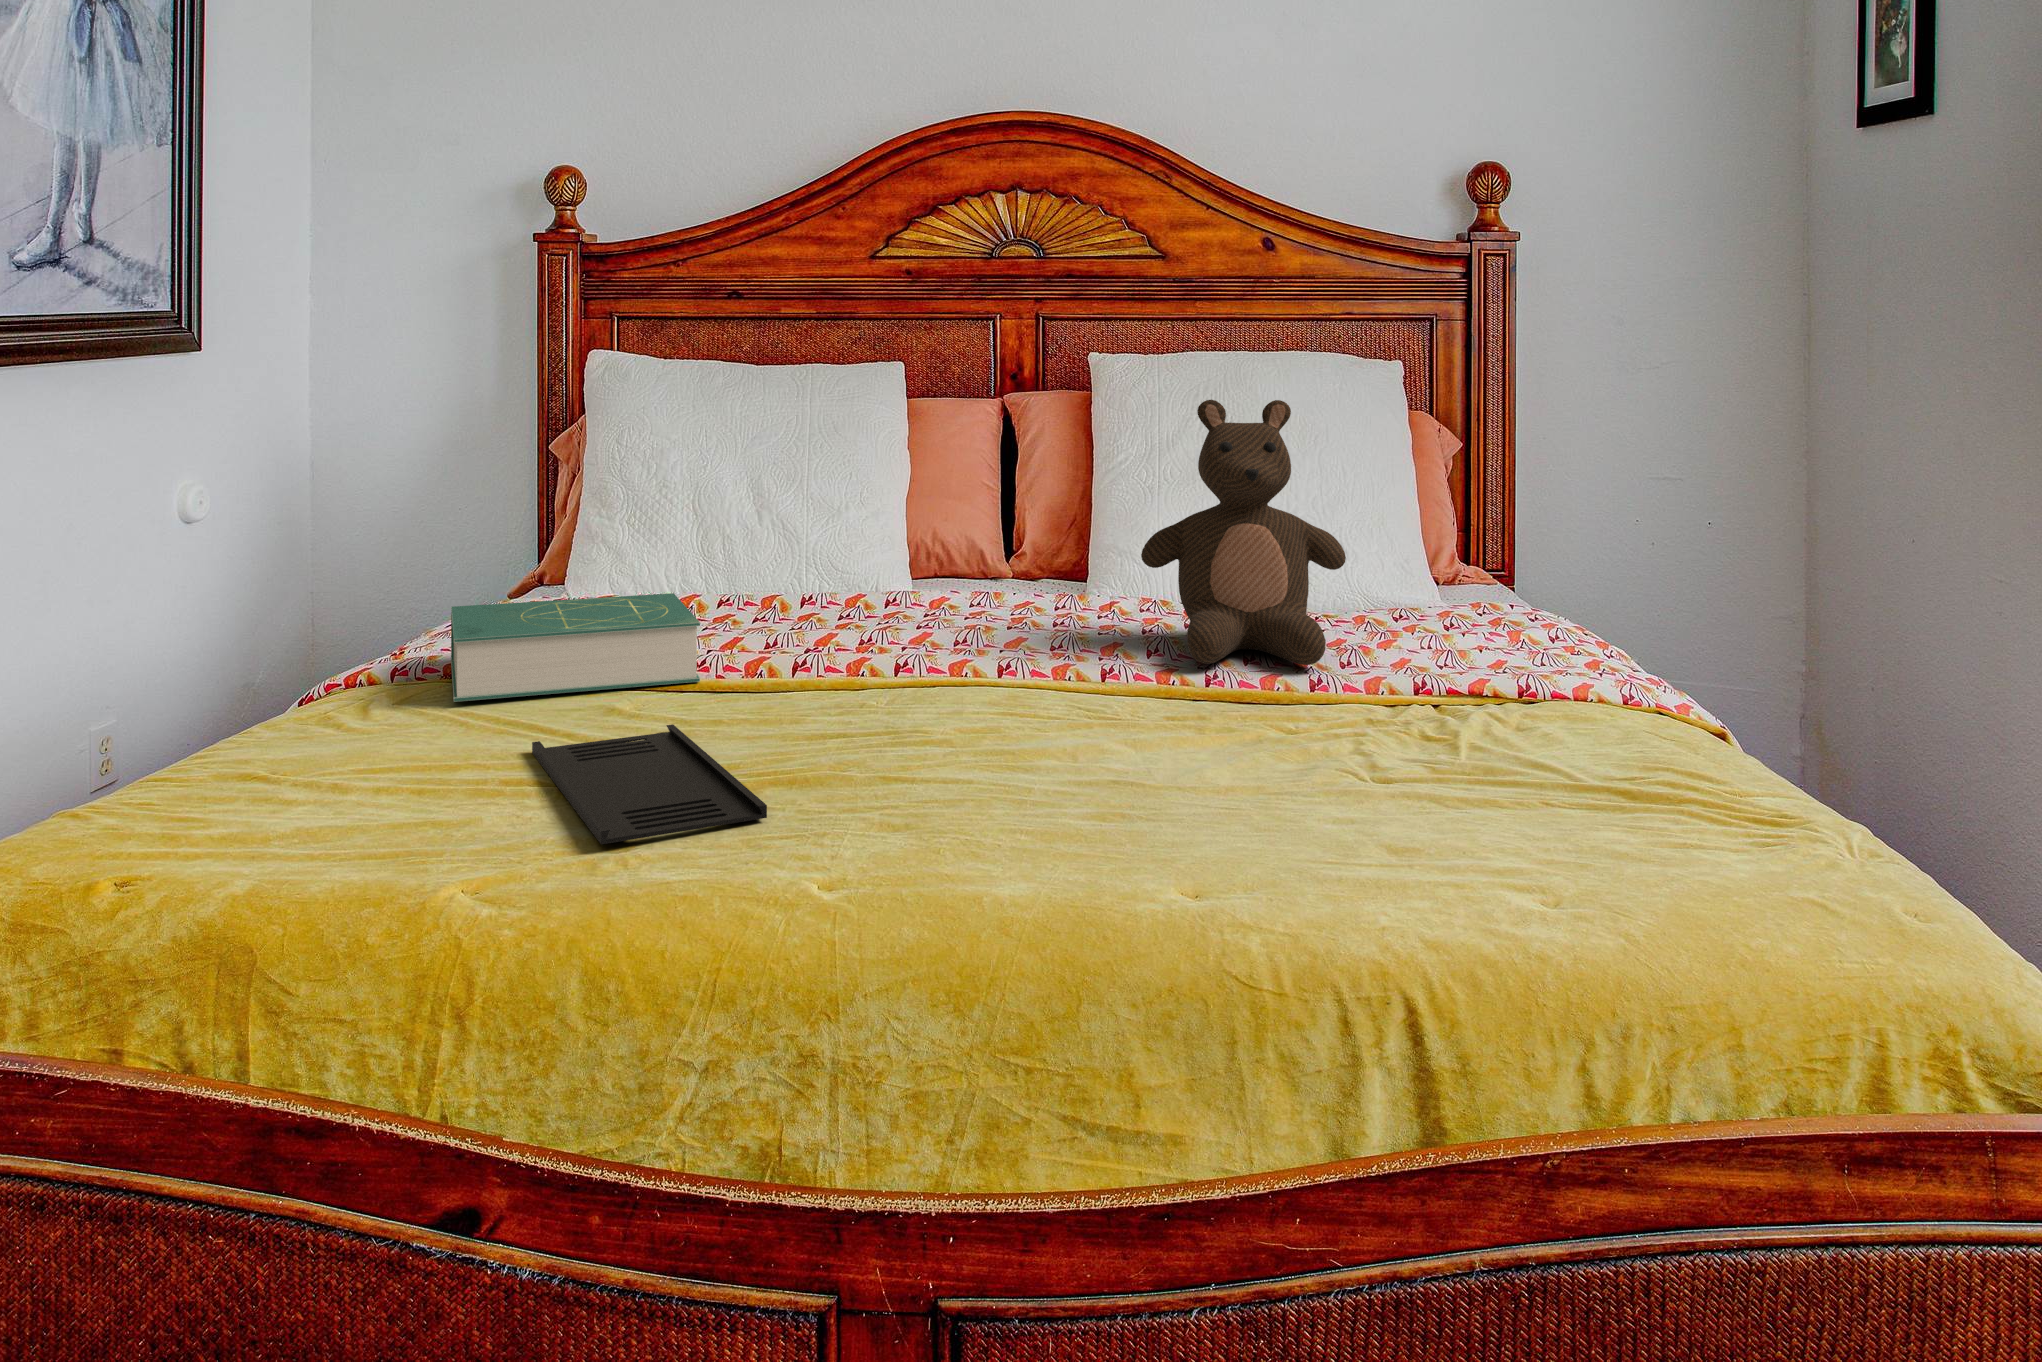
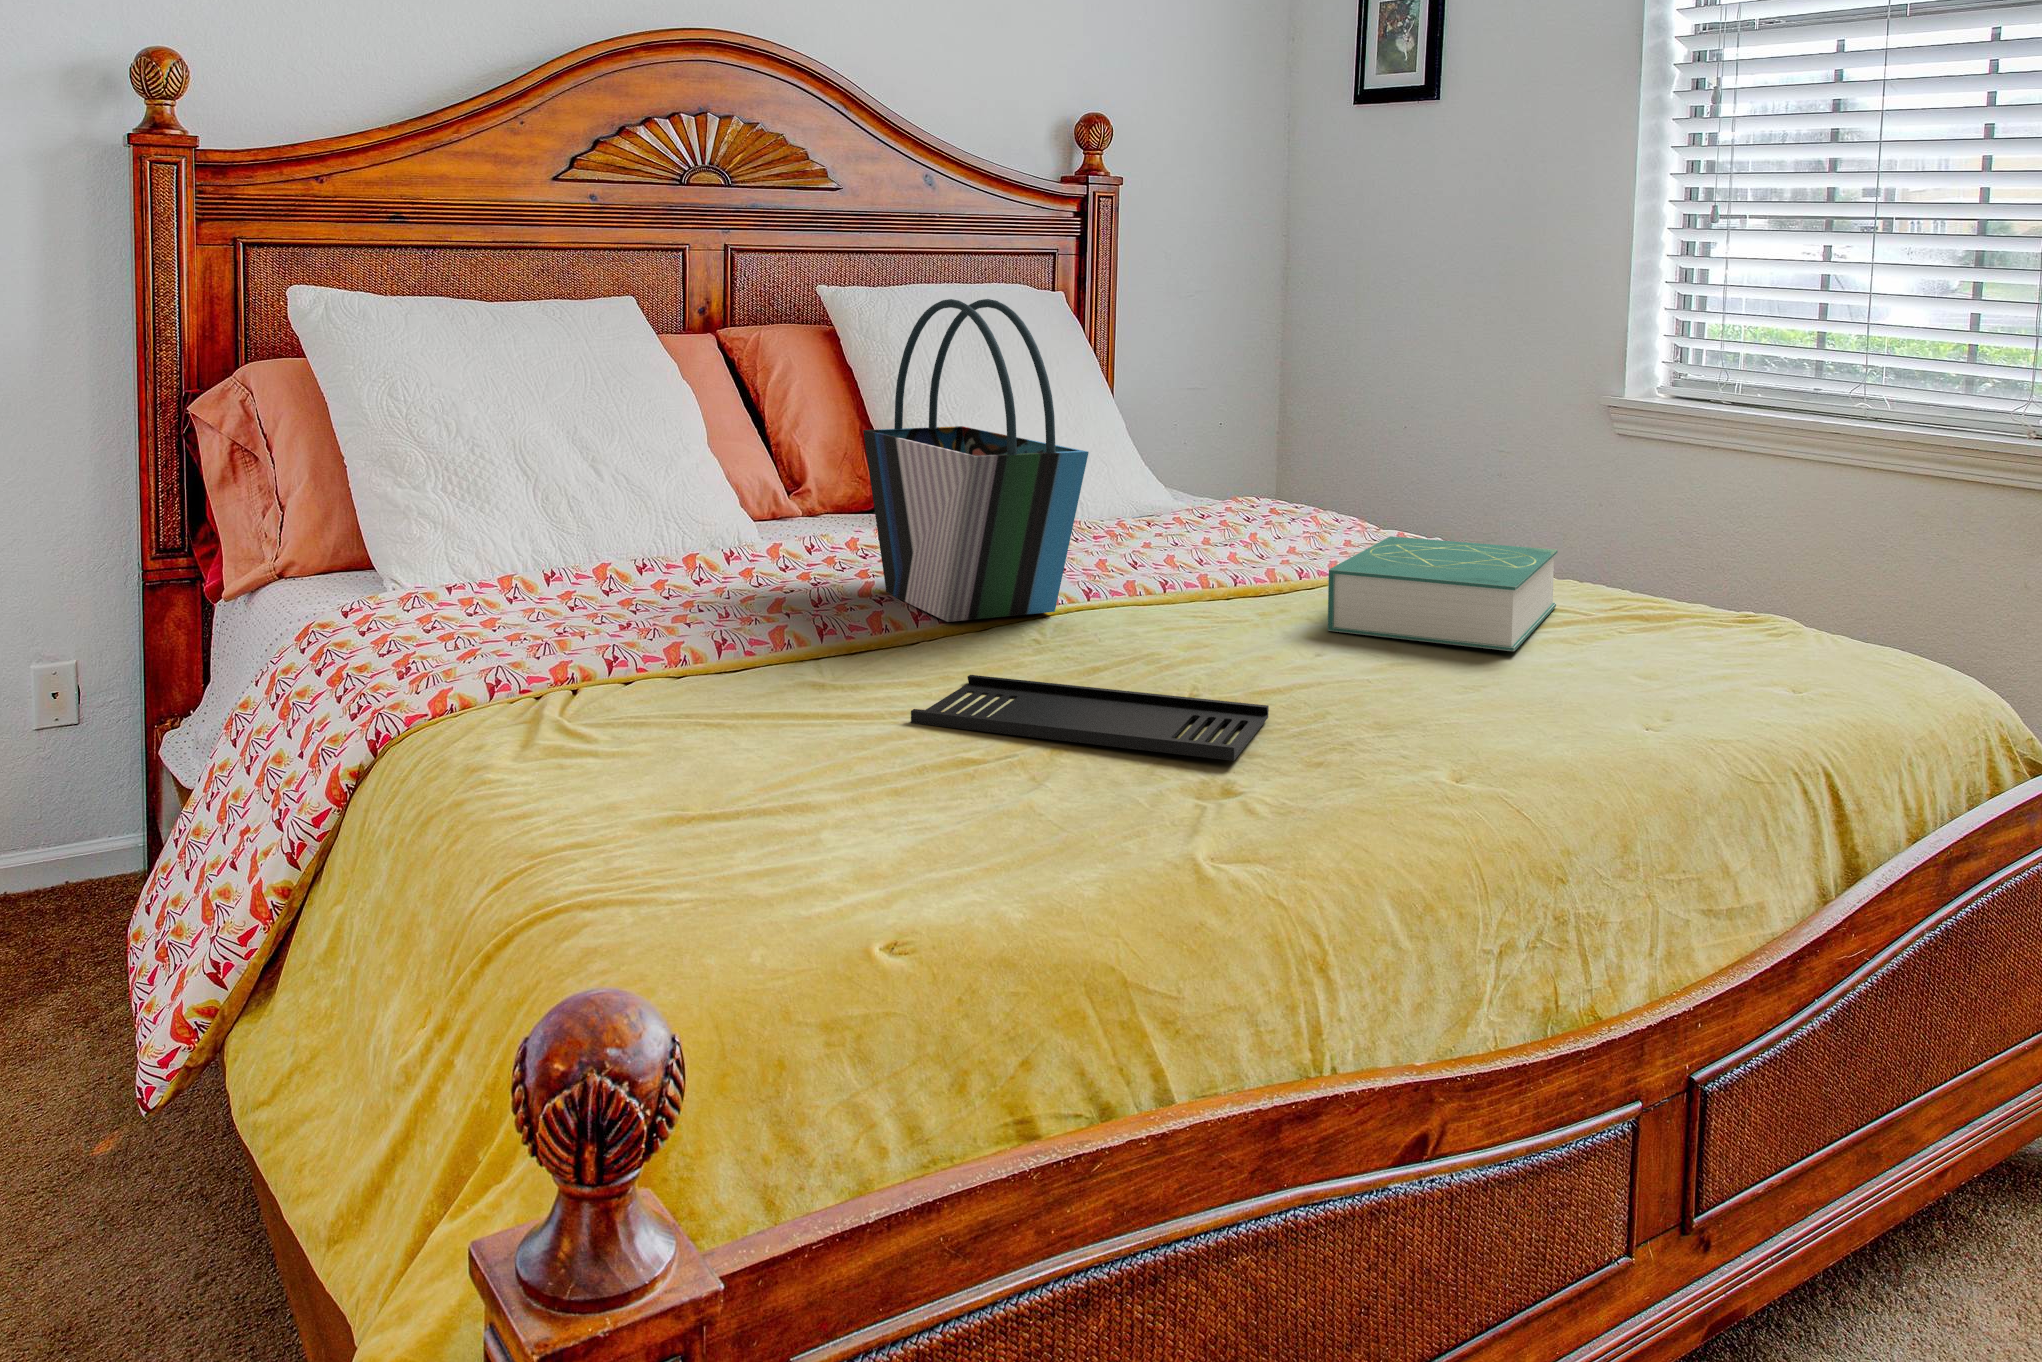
tote bag: none [787,369,985,686] -> present [863,299,1089,622]
stuffed bear: present [1141,400,1346,665] -> none [1090,325,1276,563]
book: present [451,593,700,702] -> present [1328,536,1558,651]

